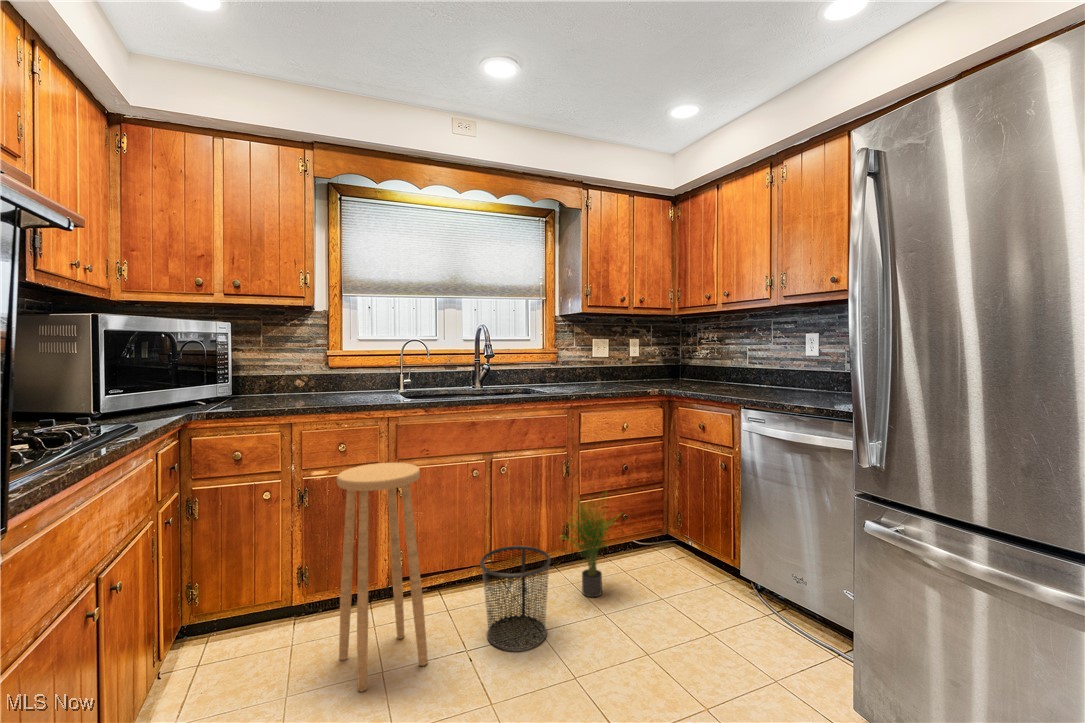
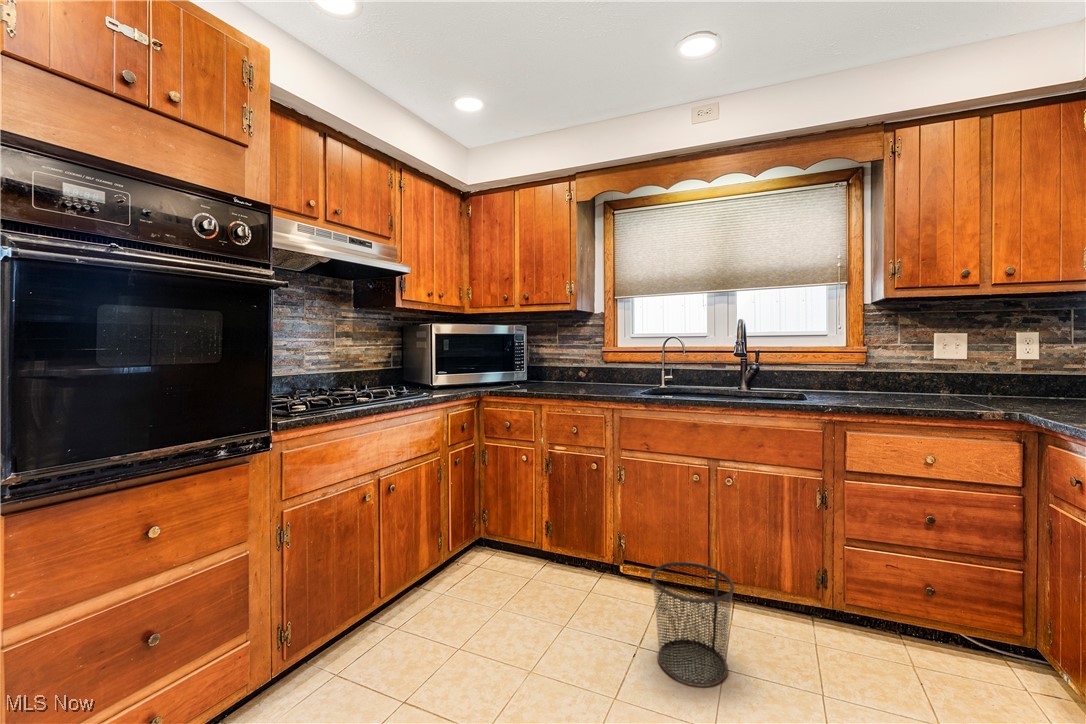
stool: present [337,463,428,692] -> none [529,446,599,643]
potted plant: present [569,492,616,597] -> none [768,531,881,677]

